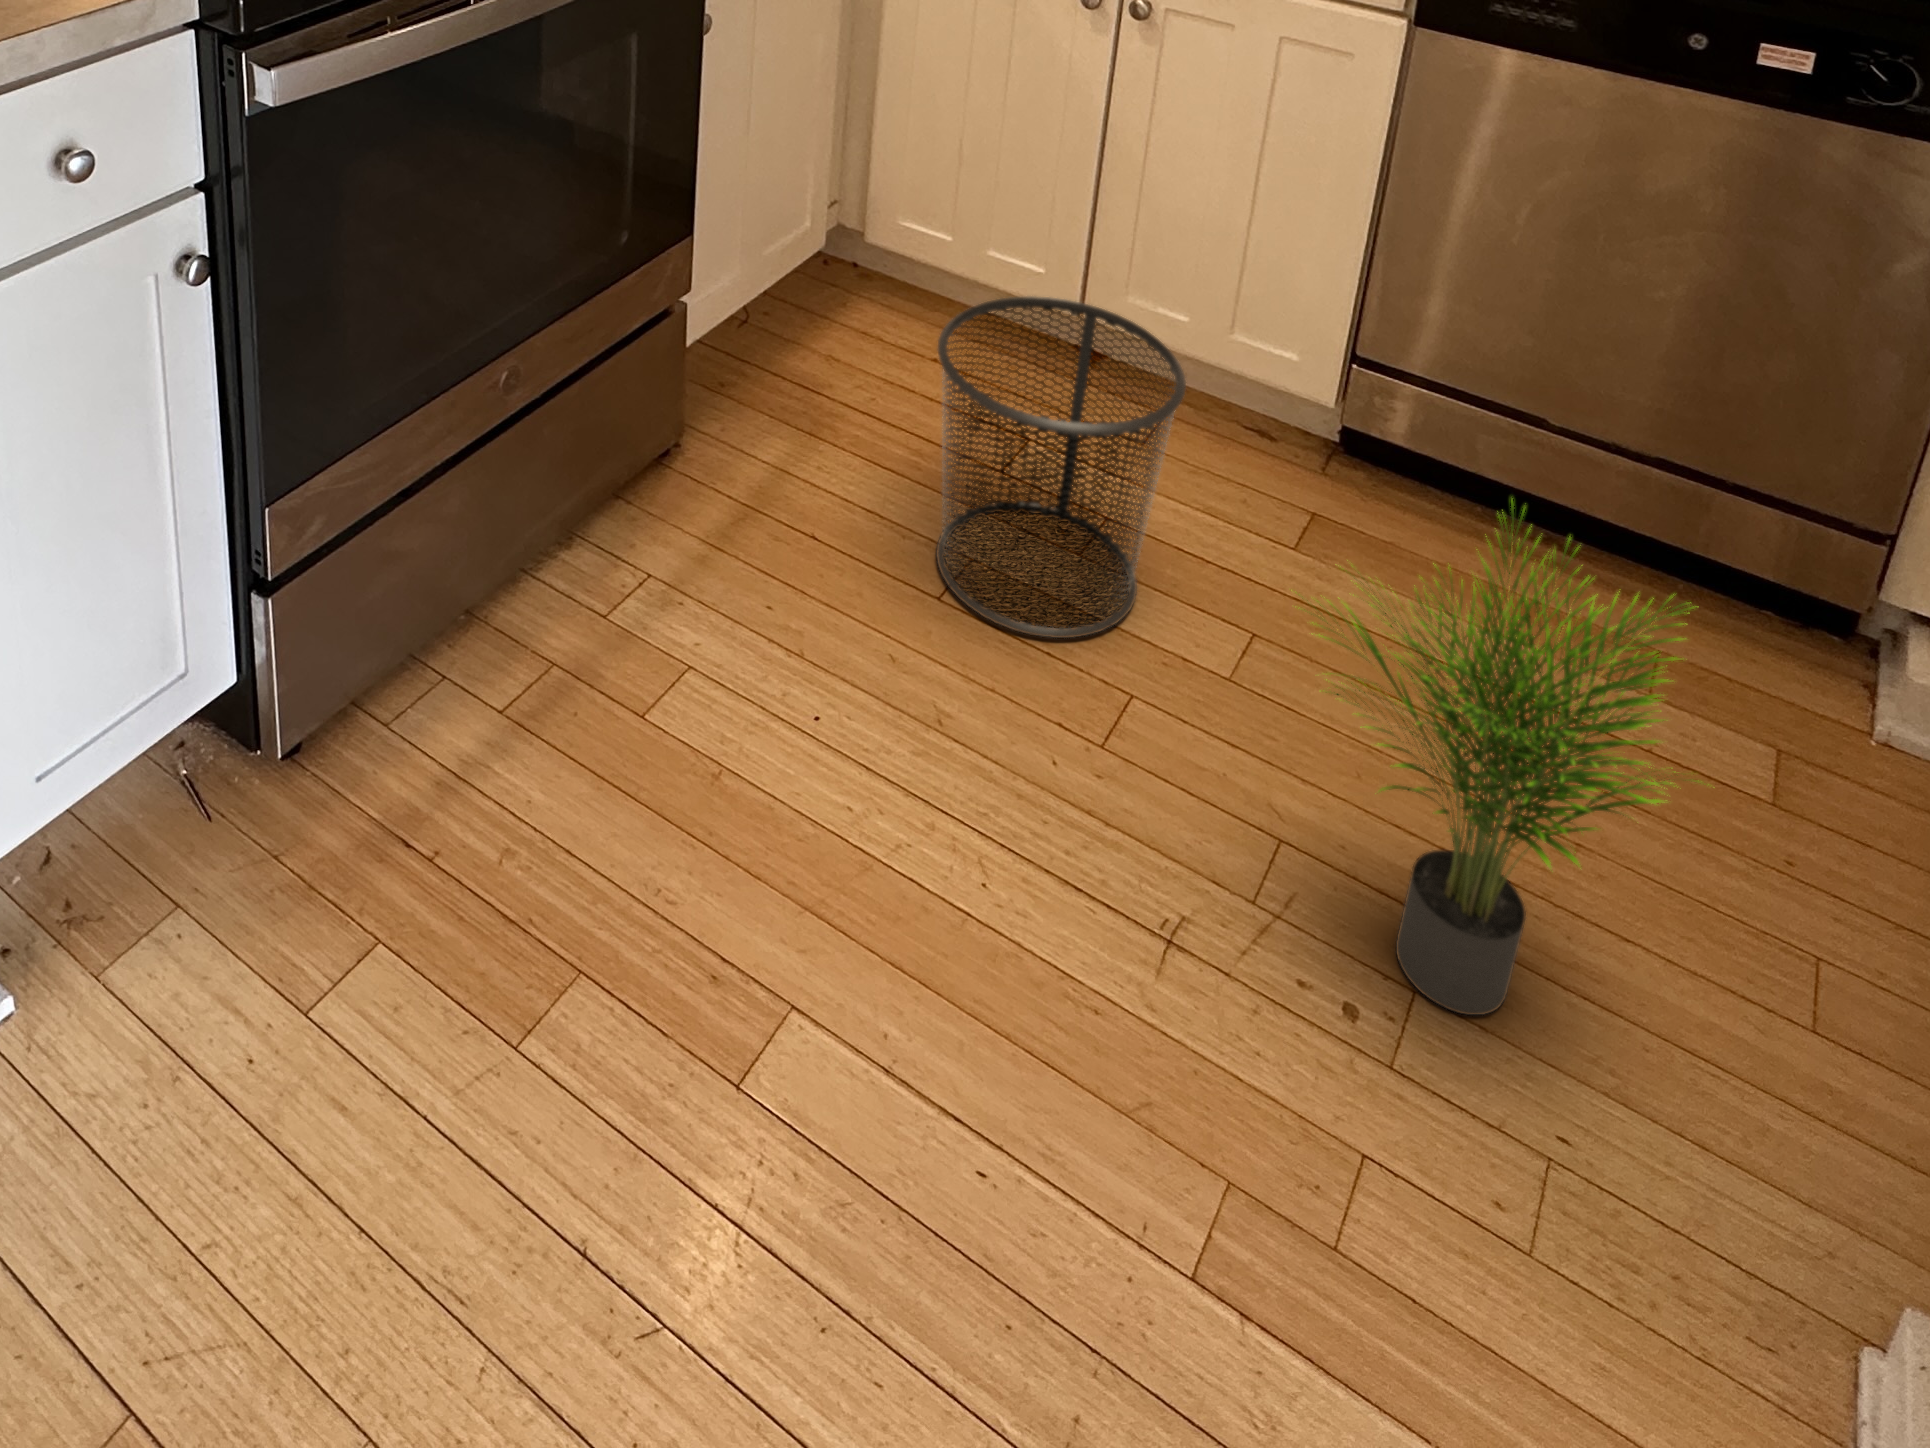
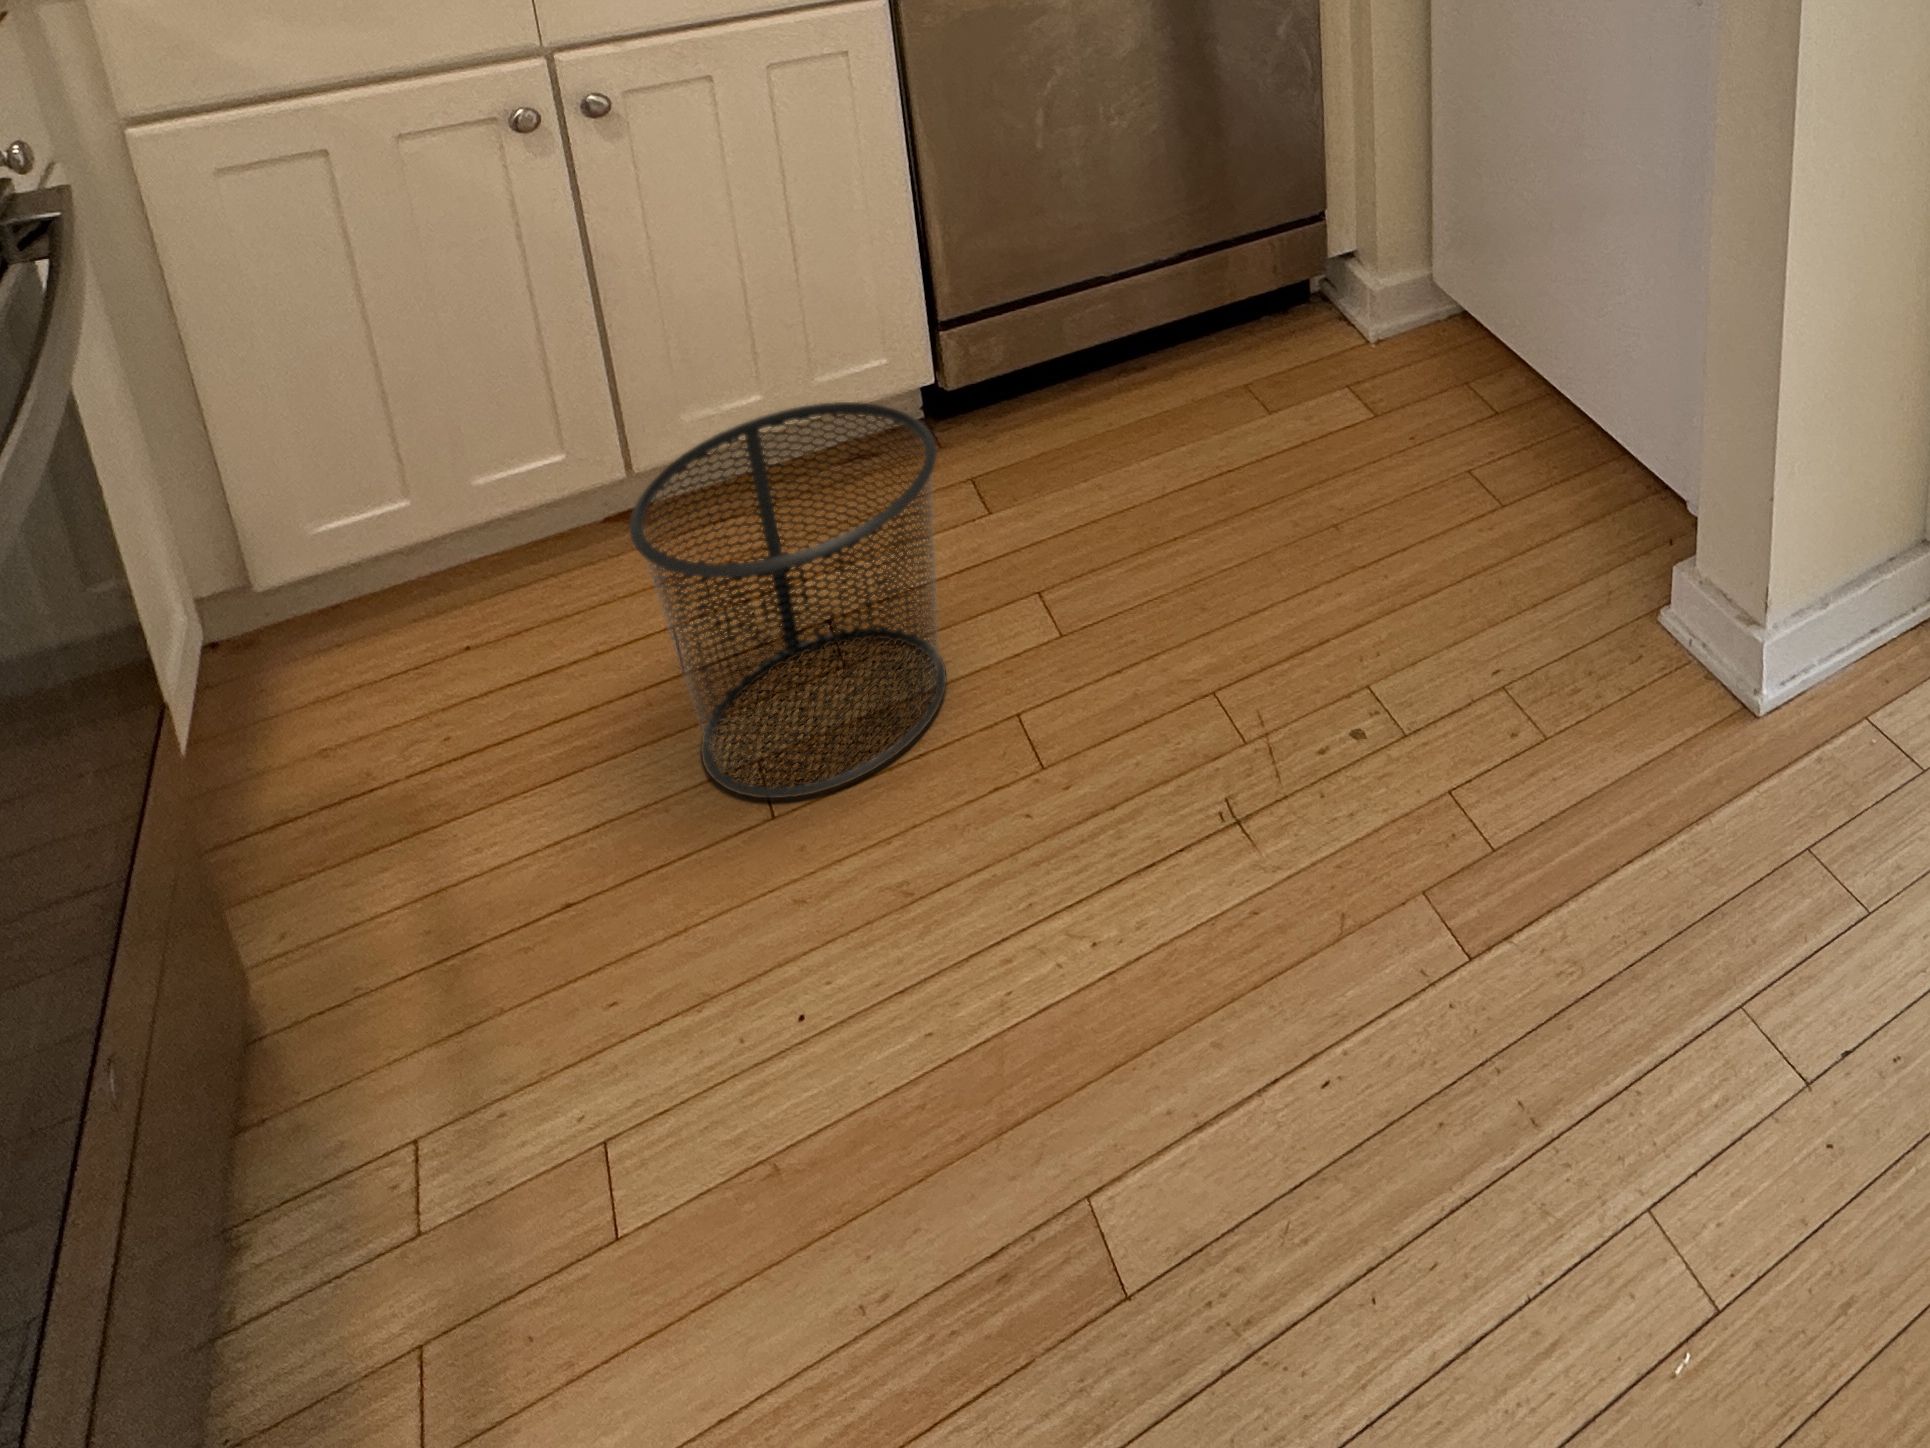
potted plant: present [1304,505,1689,1015] -> none [1178,278,1492,683]

